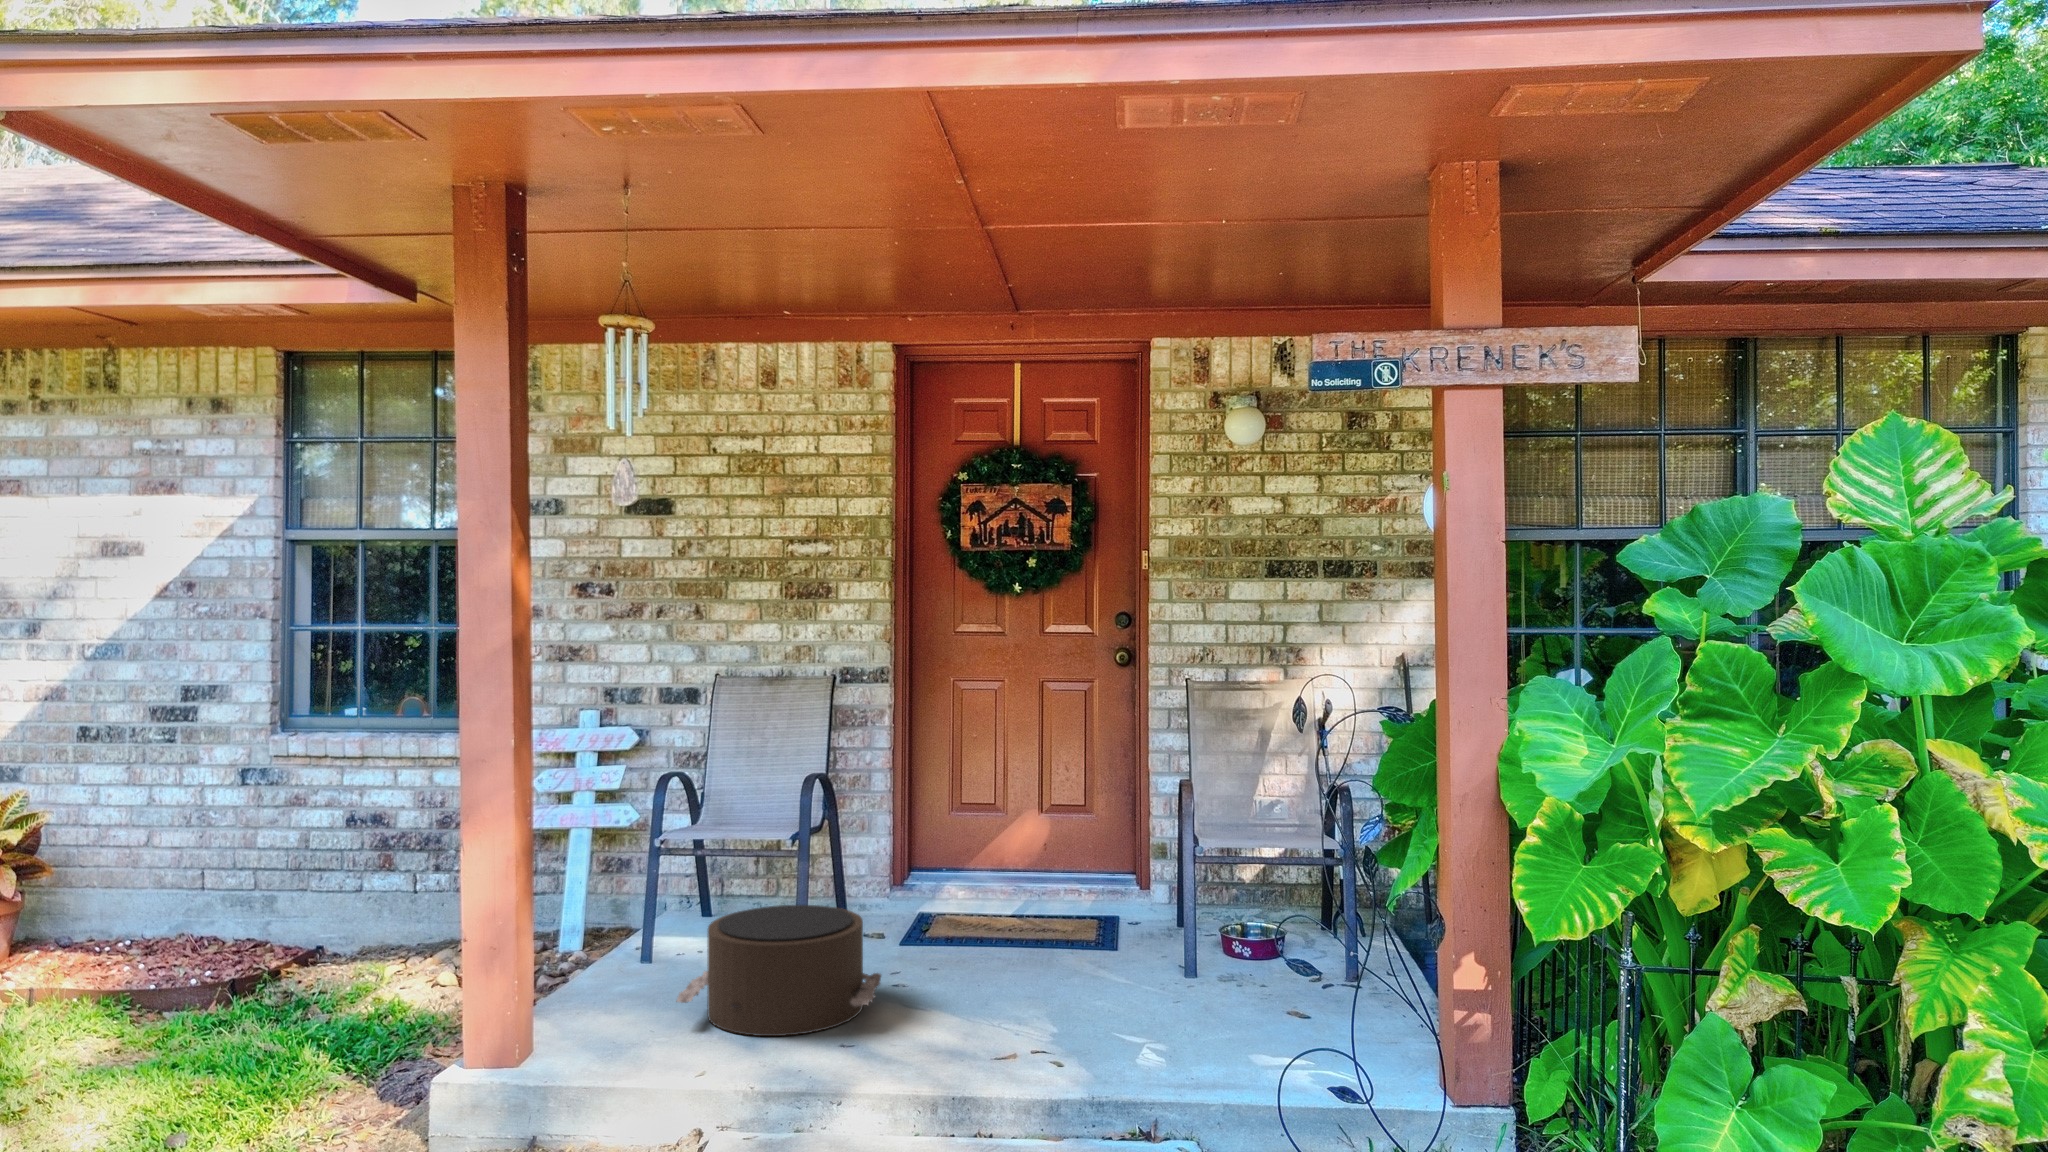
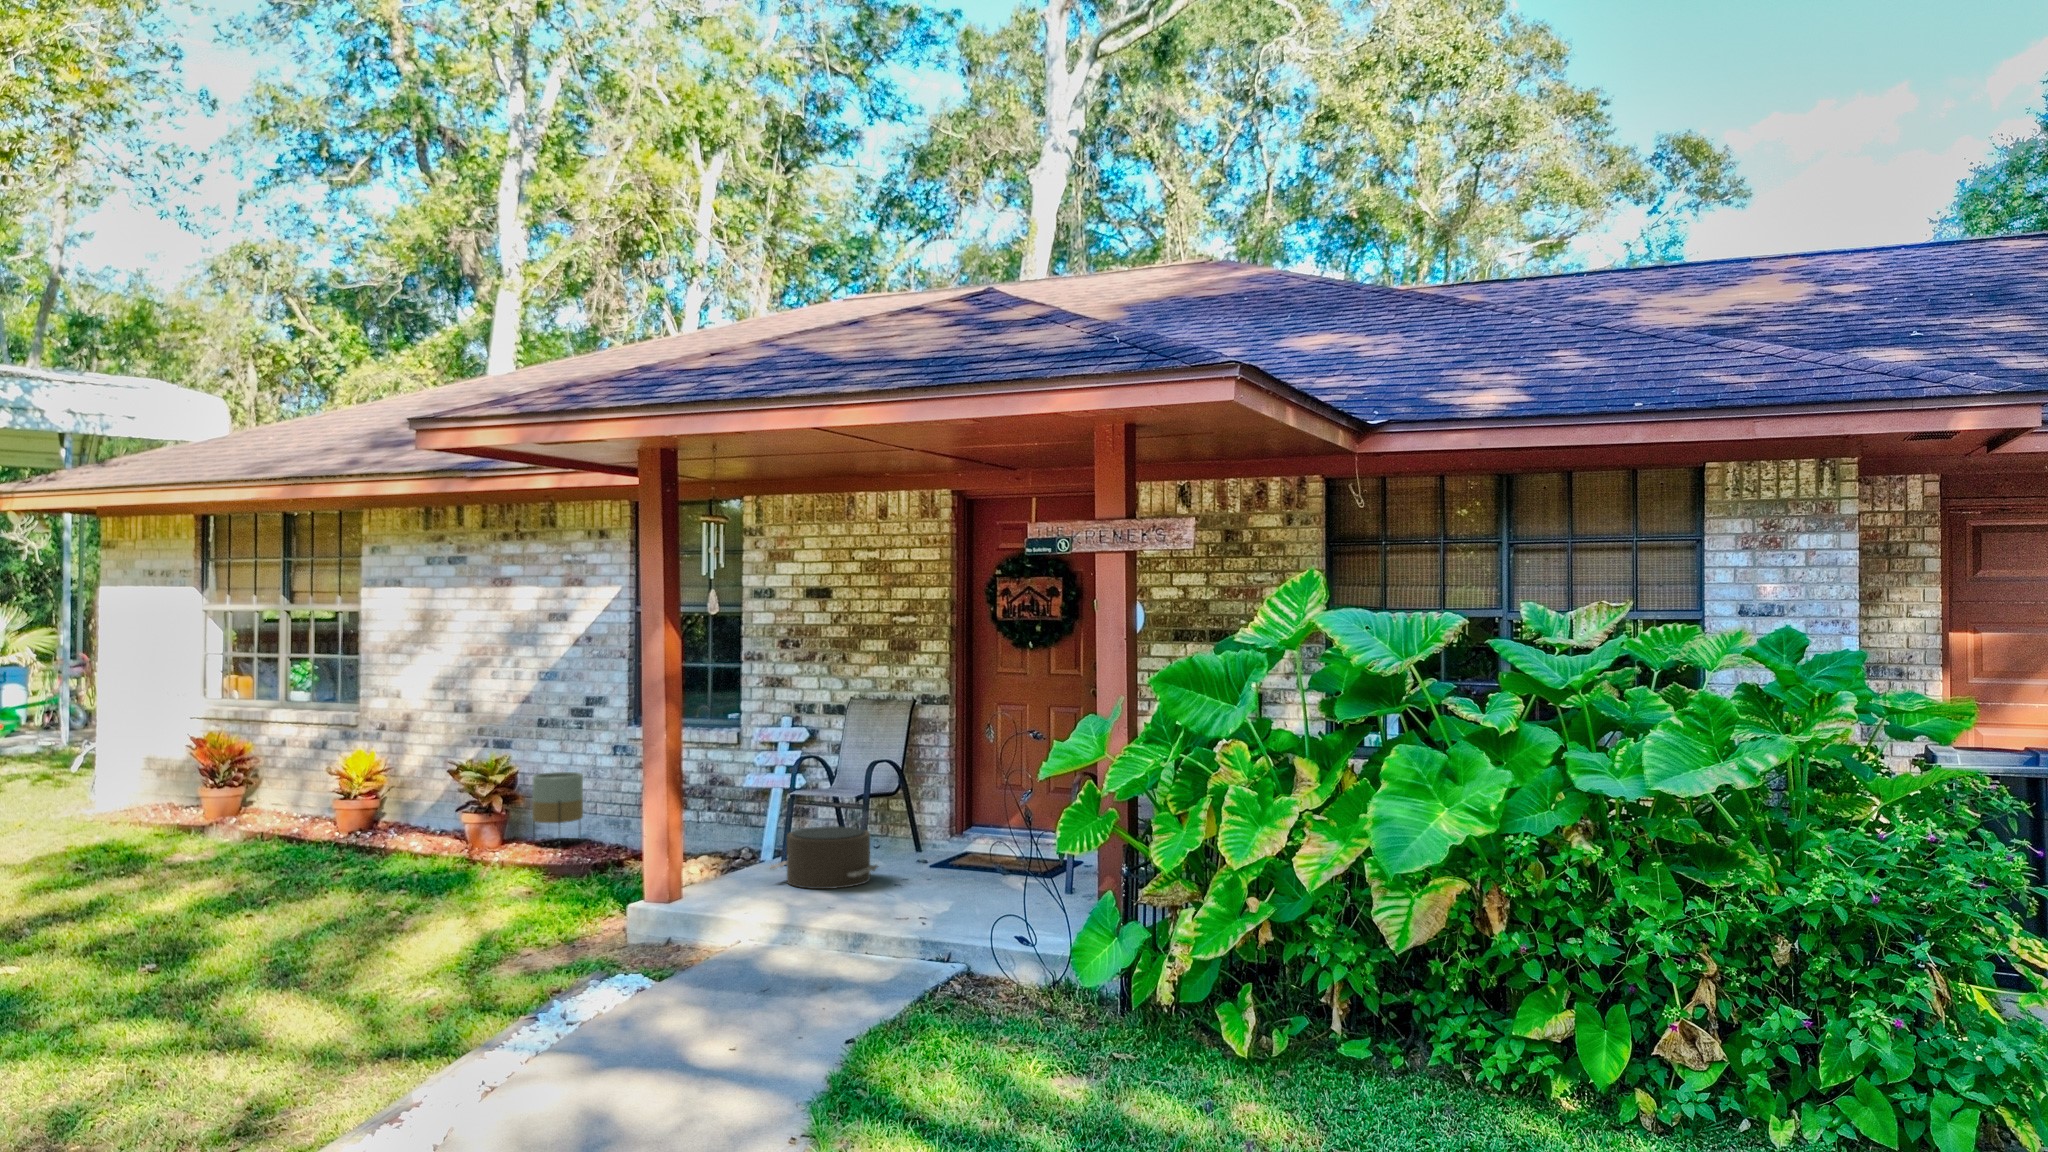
planter: none [73,821,179,963] -> present [532,772,583,824]

